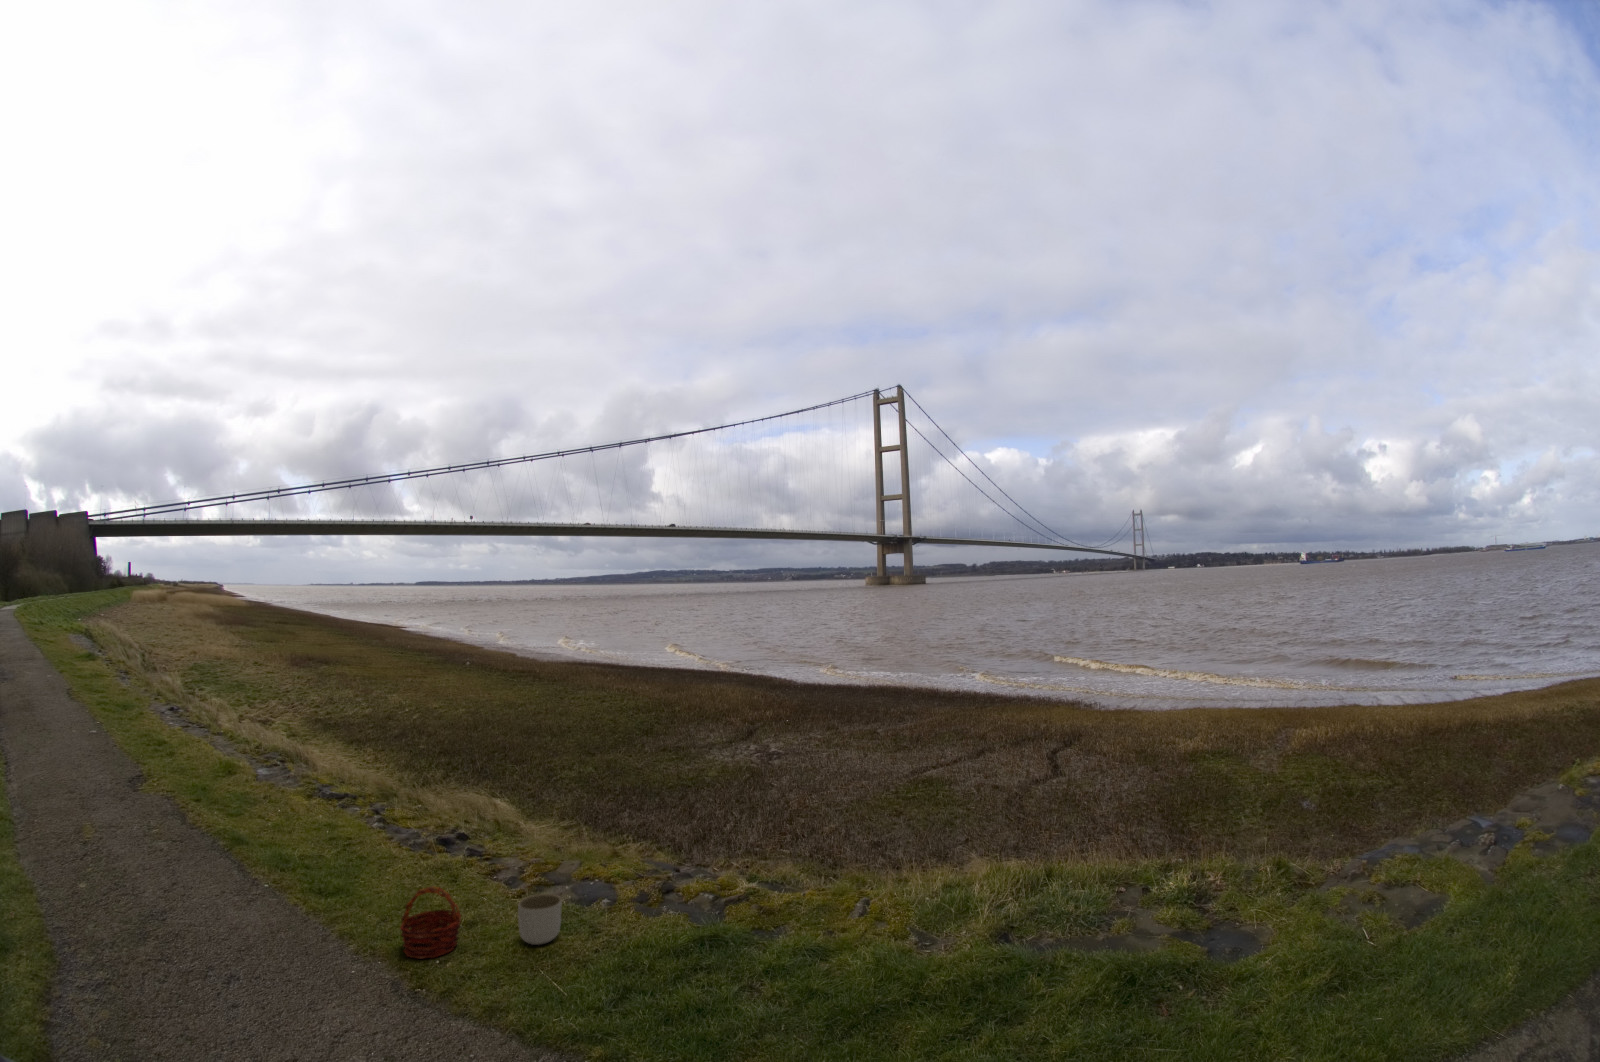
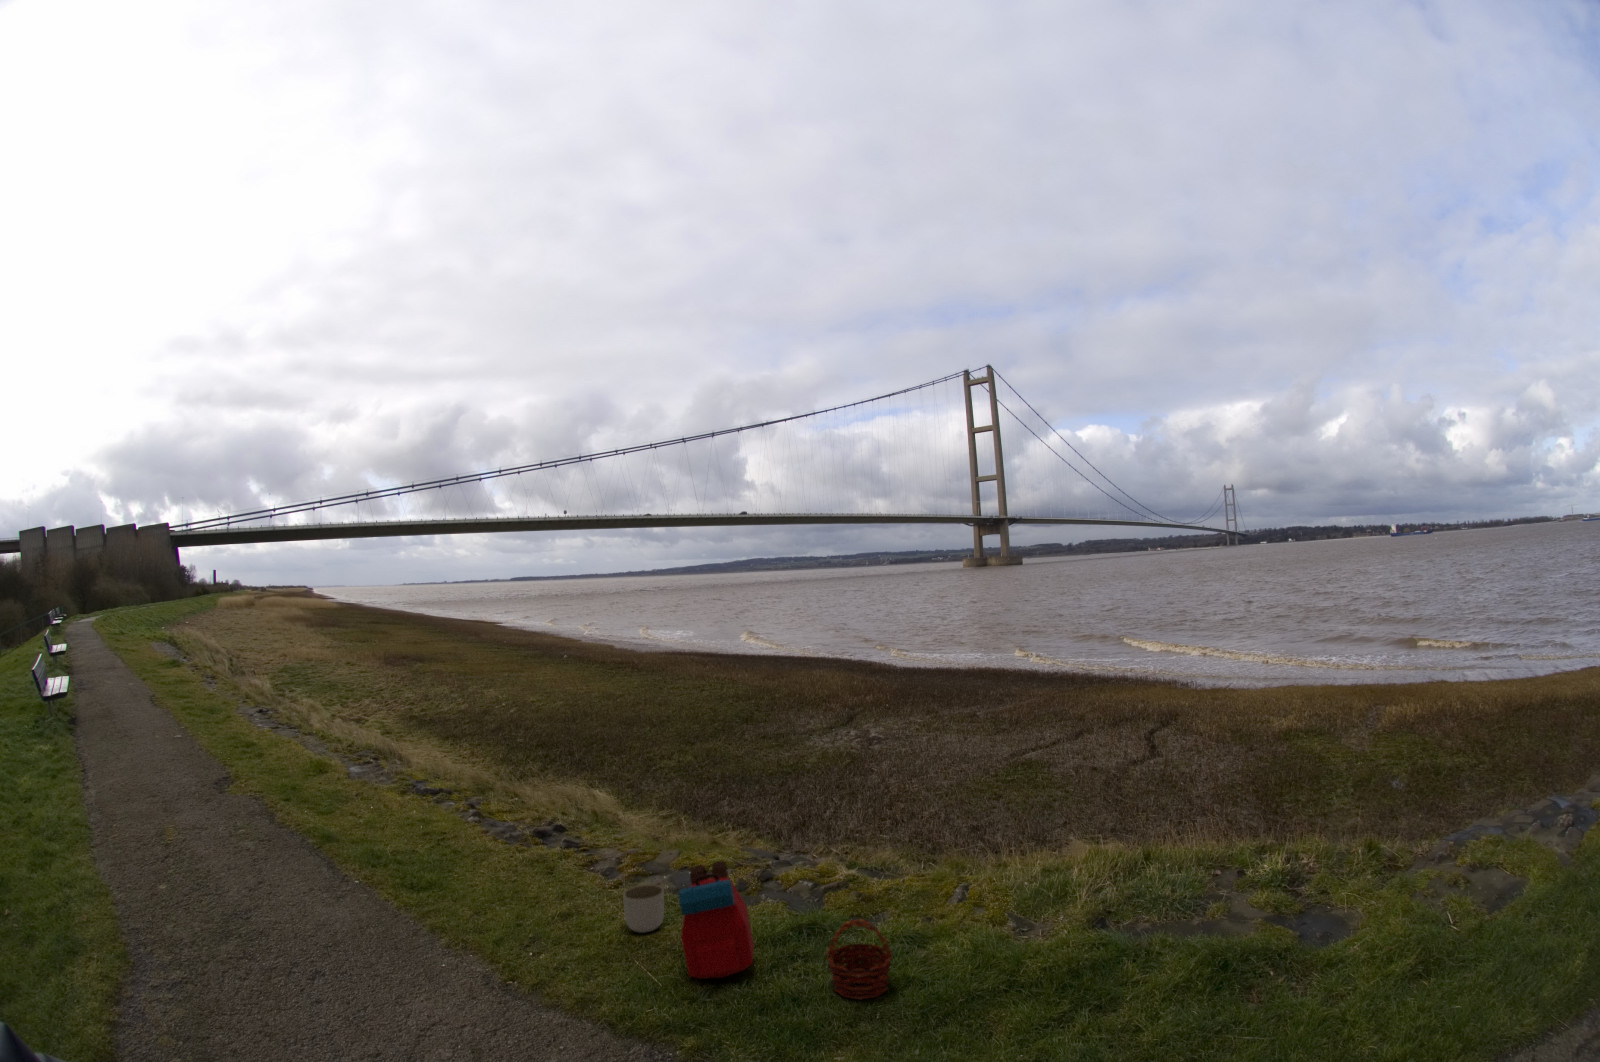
backpack: none [574,871,652,995] -> present [679,861,754,979]
basket: present [400,886,461,959] -> present [826,919,892,1000]

